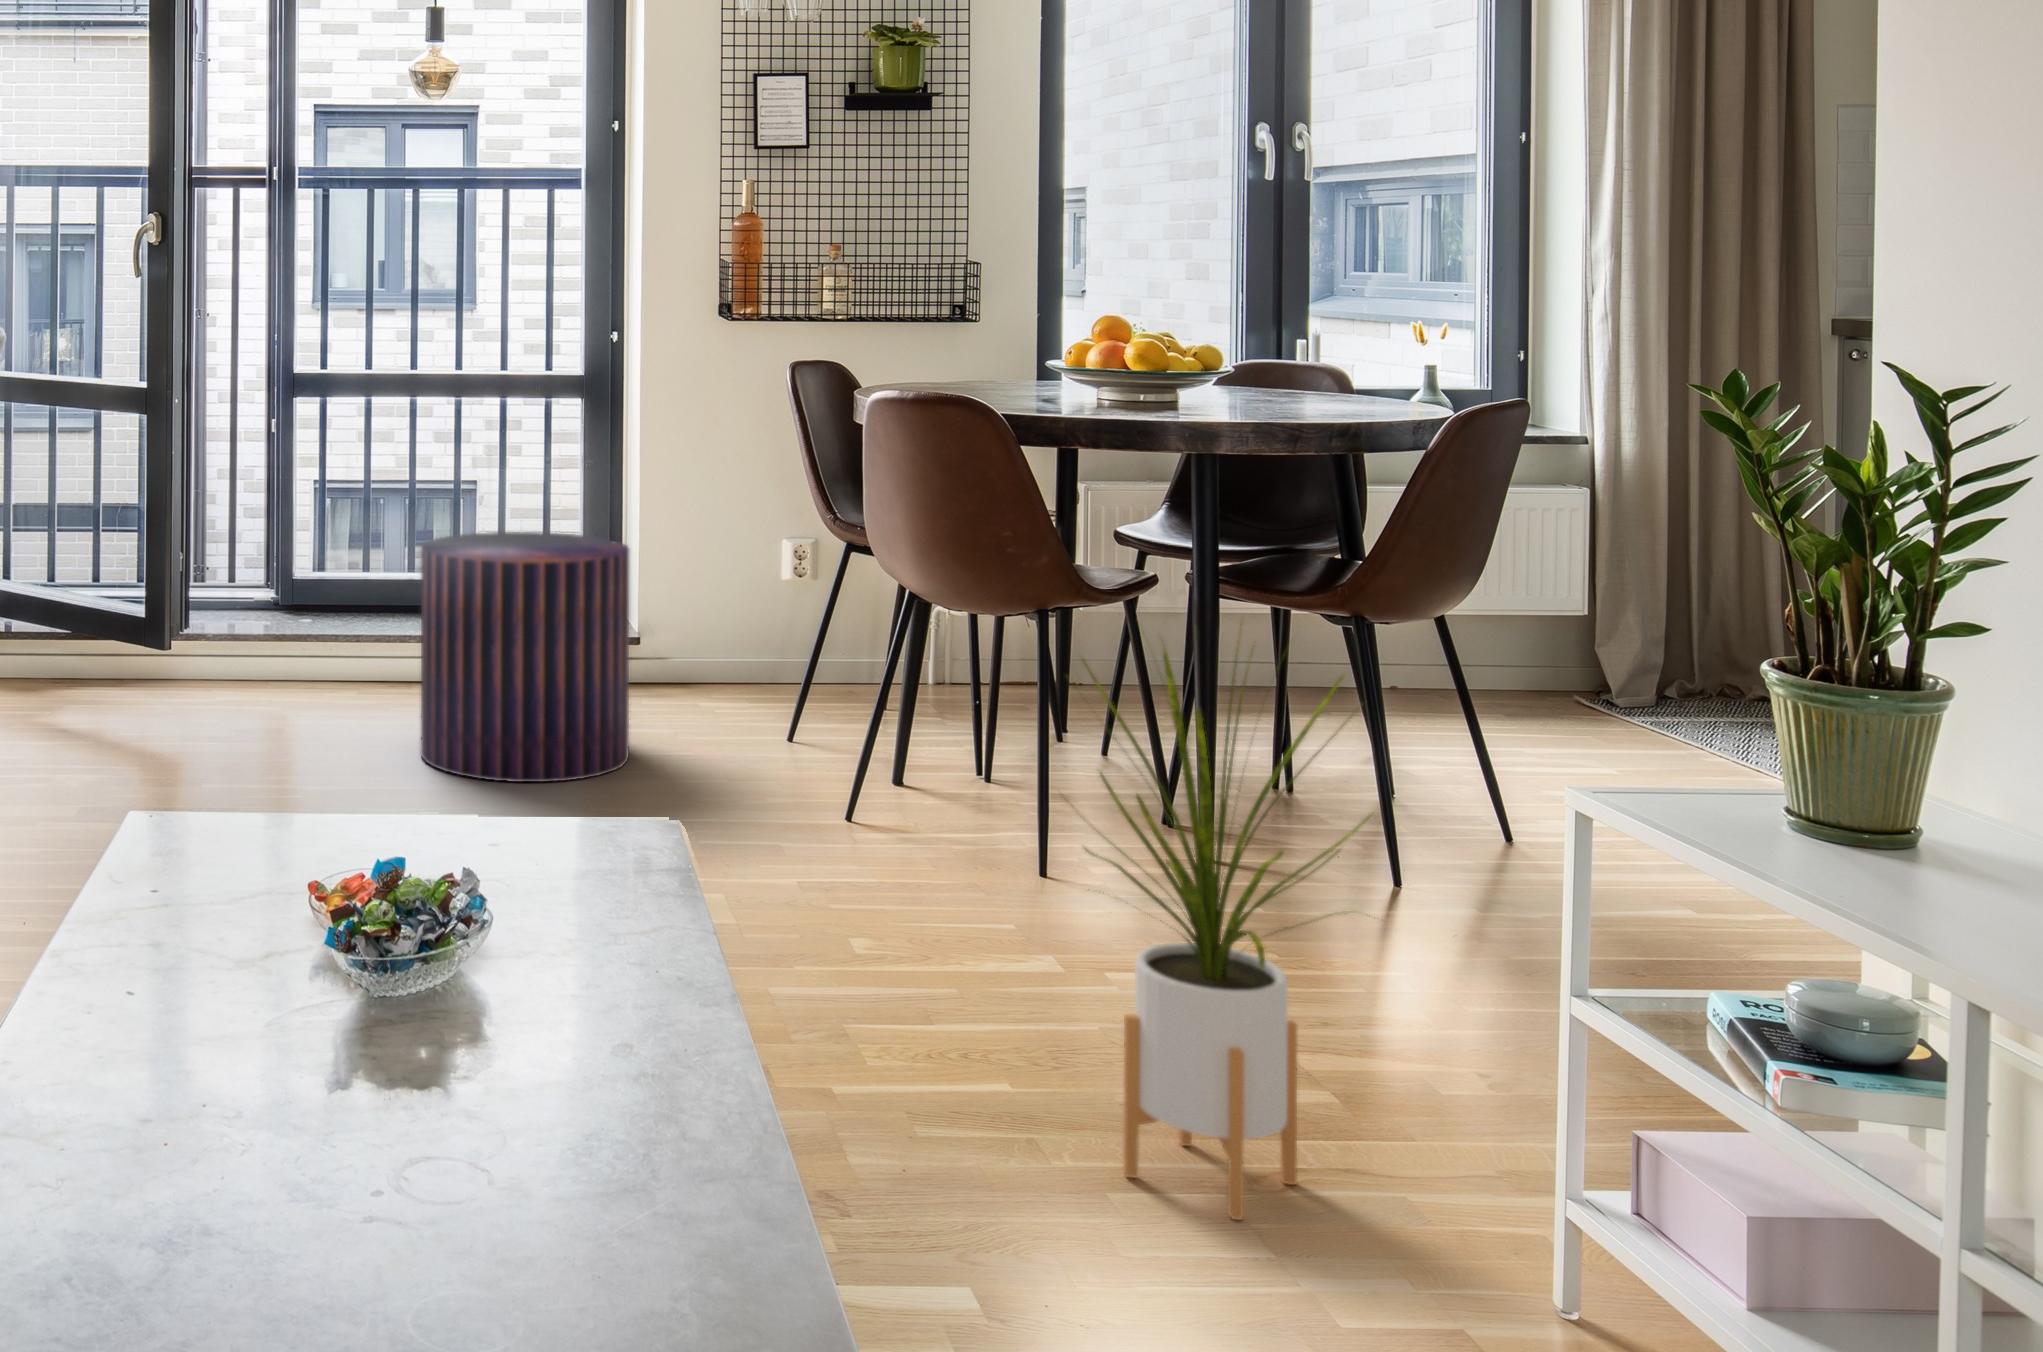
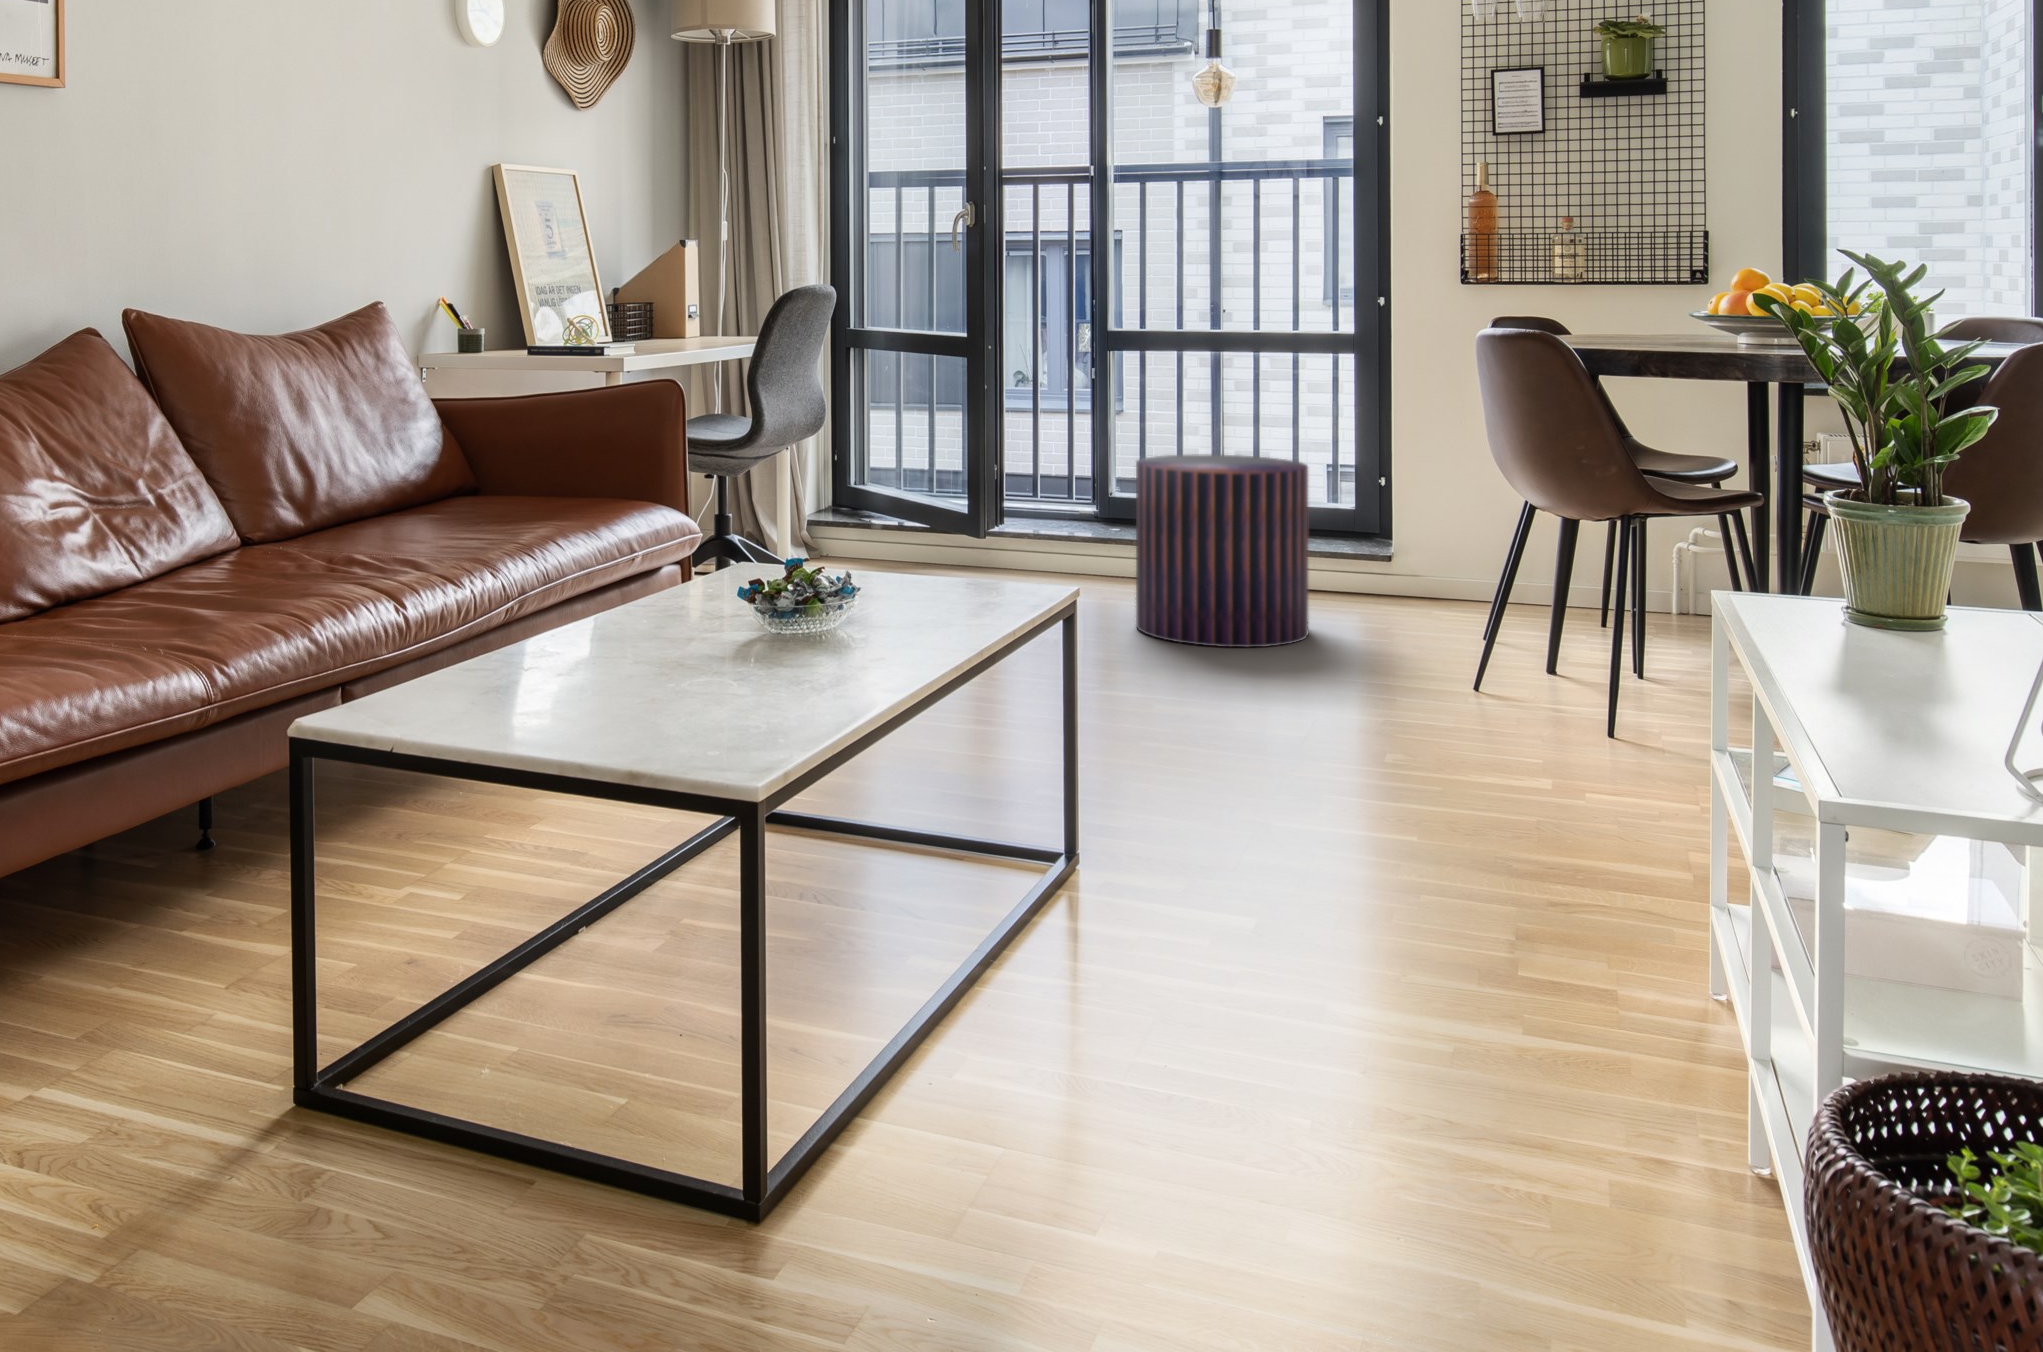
house plant: present [1083,624,1370,1220] -> none [1313,483,1545,910]

